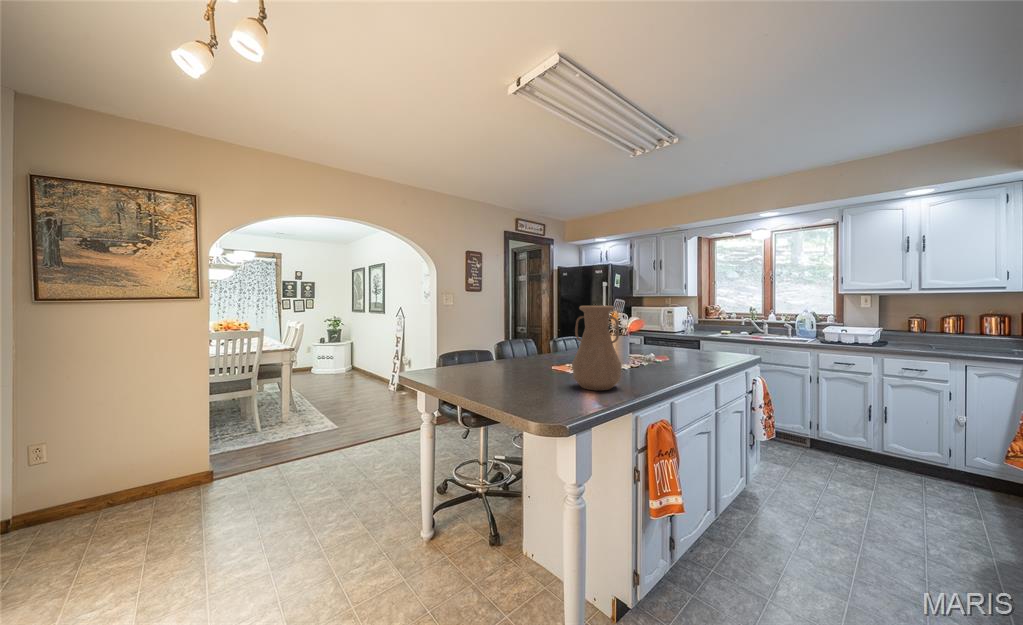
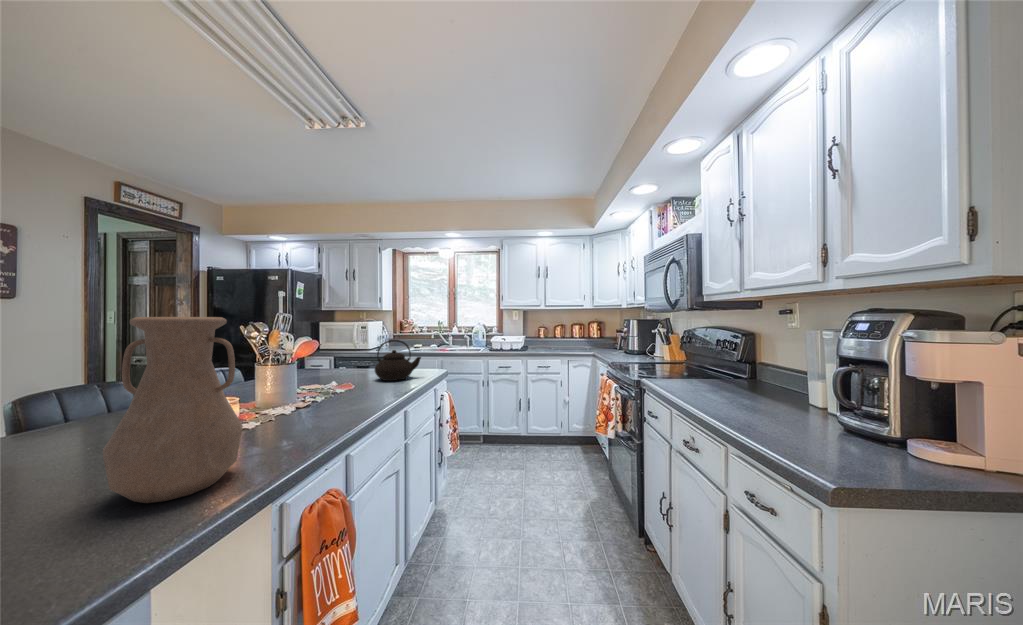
teapot: none [685,324,729,359] -> present [375,340,421,381]

